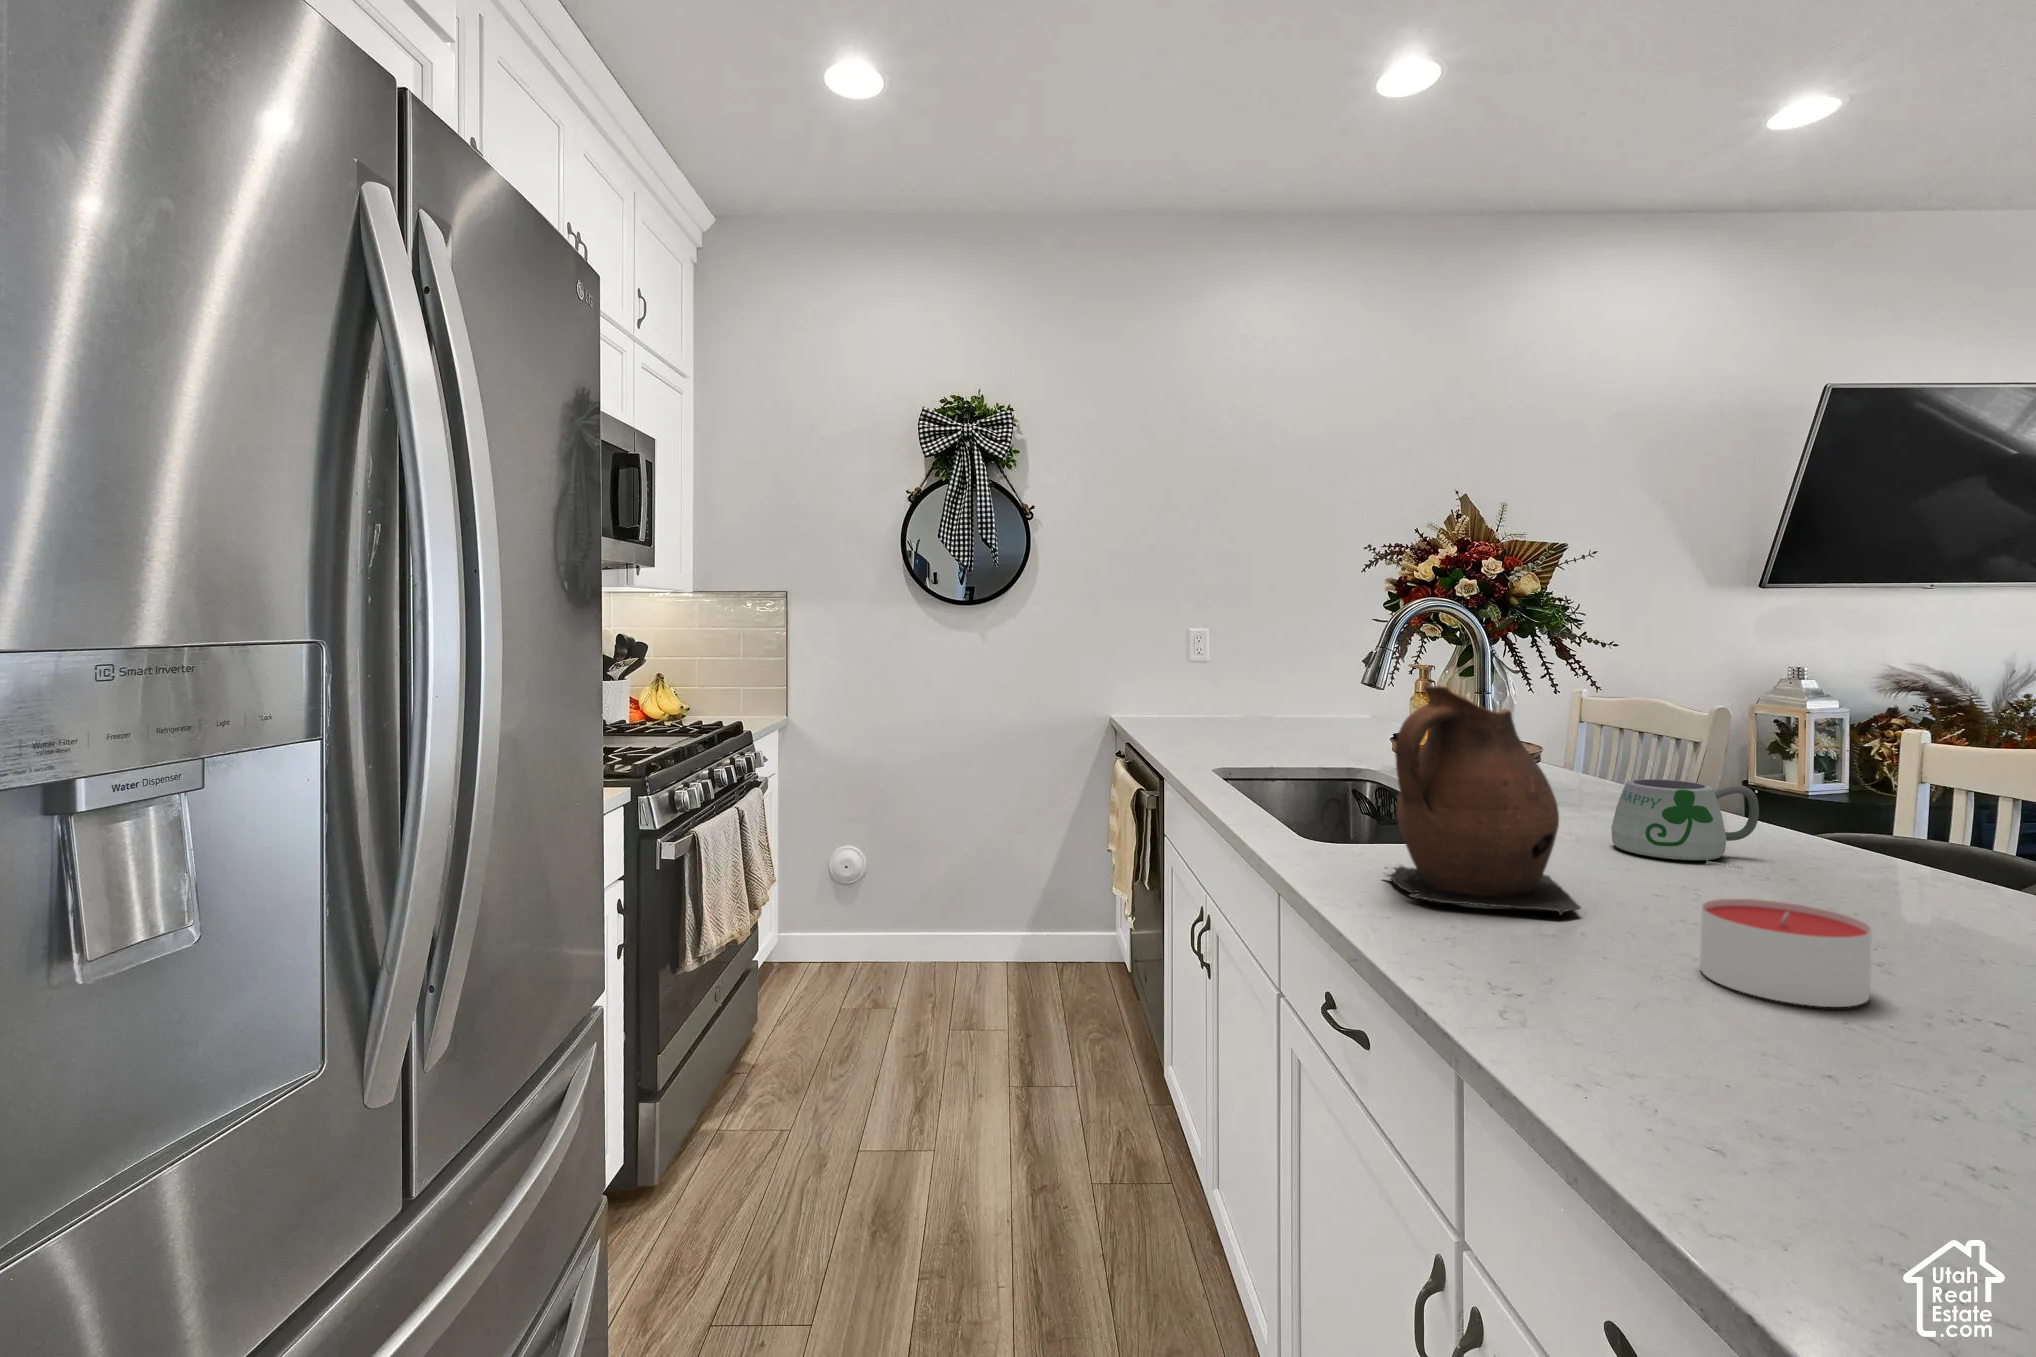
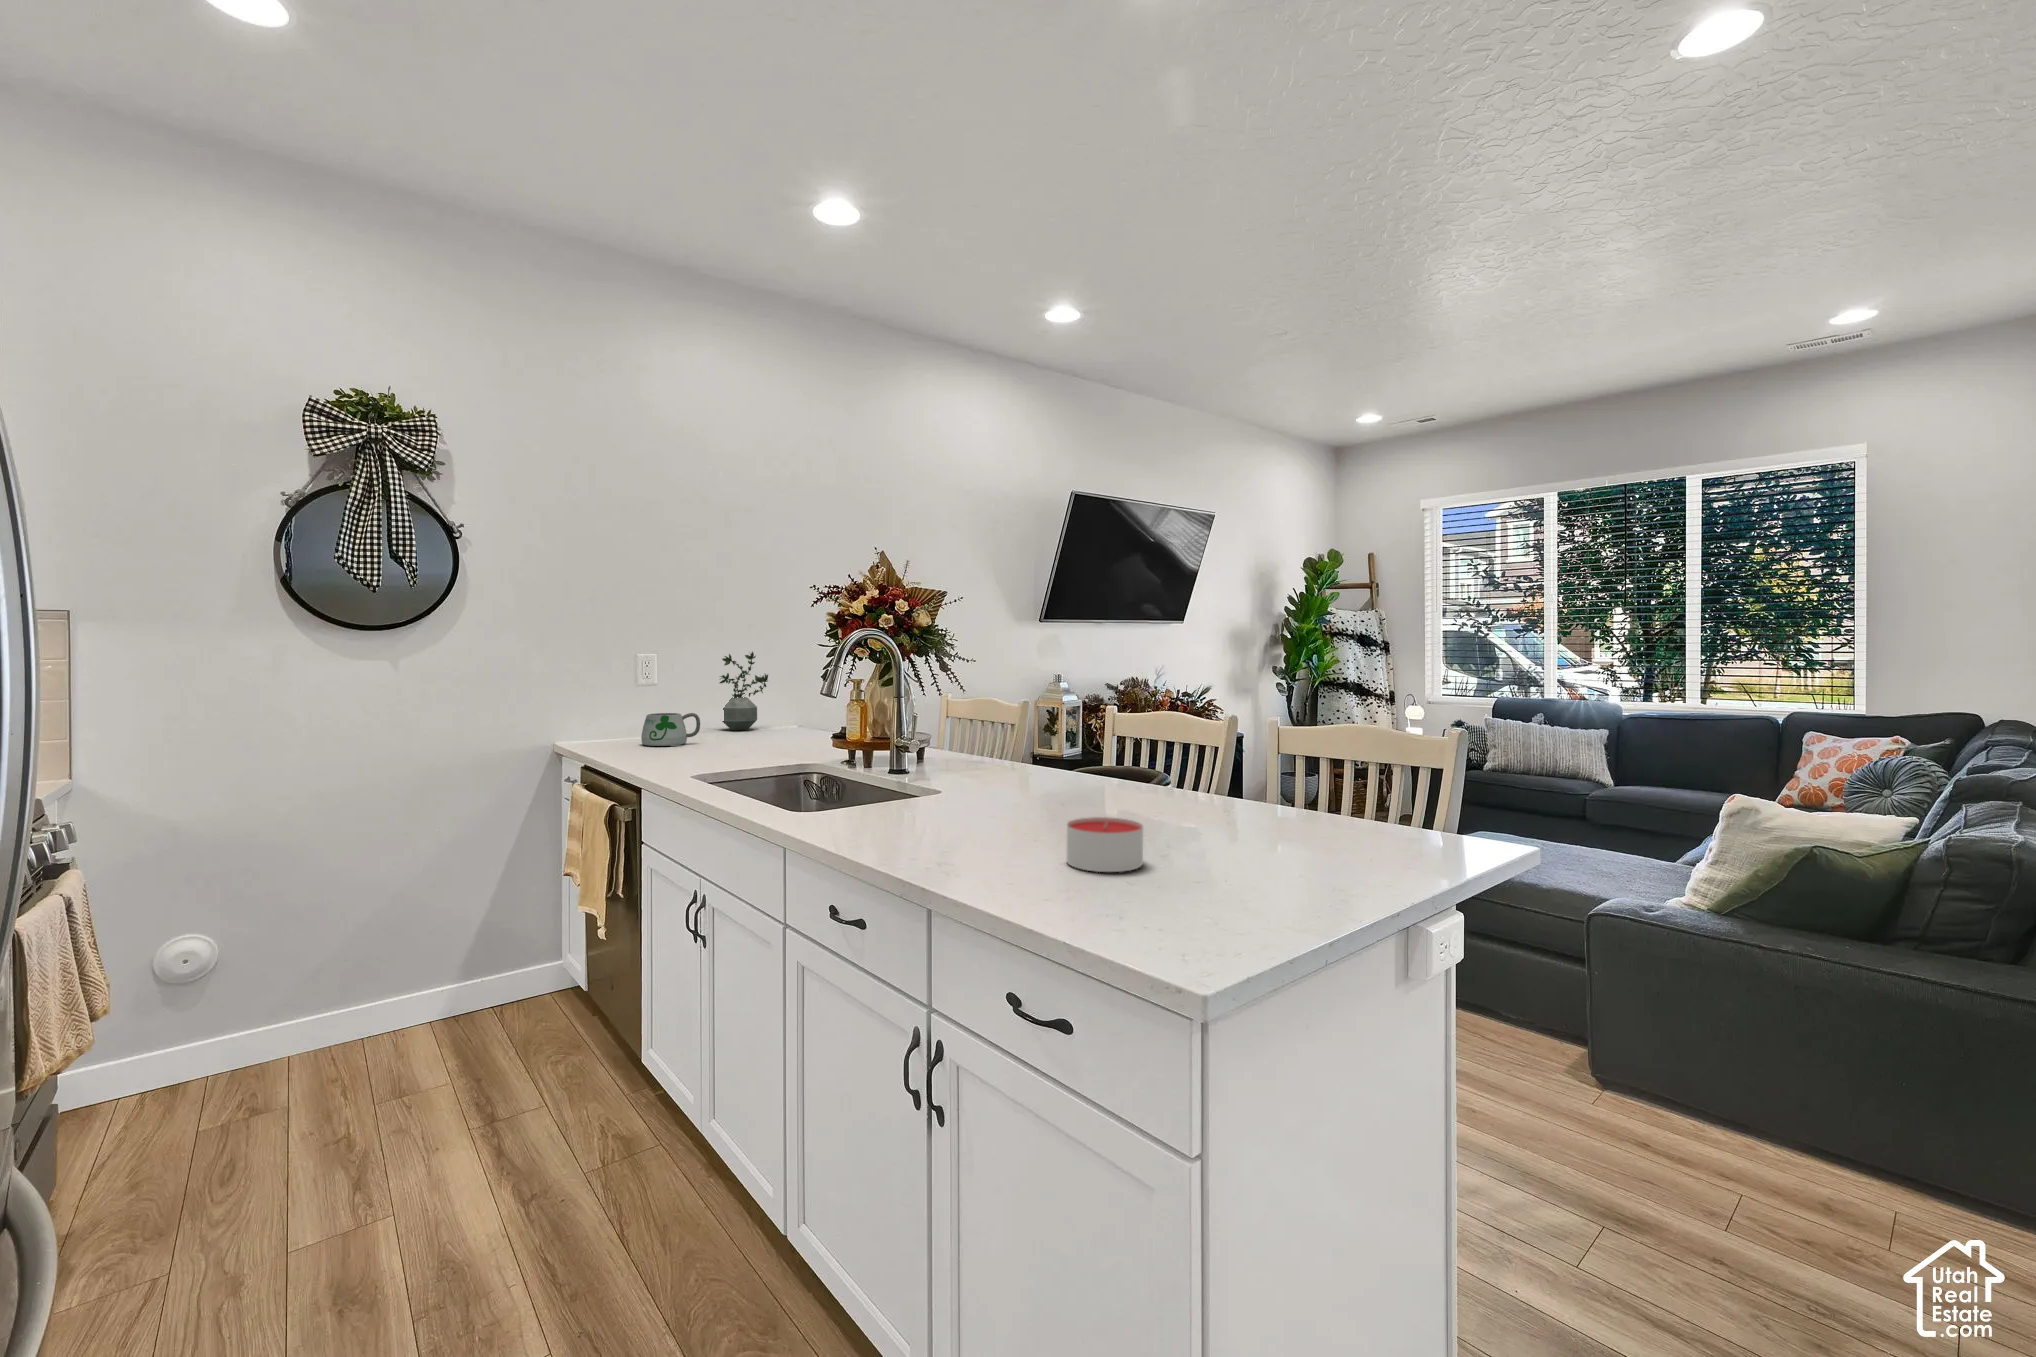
potted plant: none [1275,633,1335,727] -> present [720,652,768,731]
ceramic pitcher: present [1386,685,1580,915] -> none [869,697,997,847]
mug: present [1611,779,1759,869] -> present [641,713,700,746]

